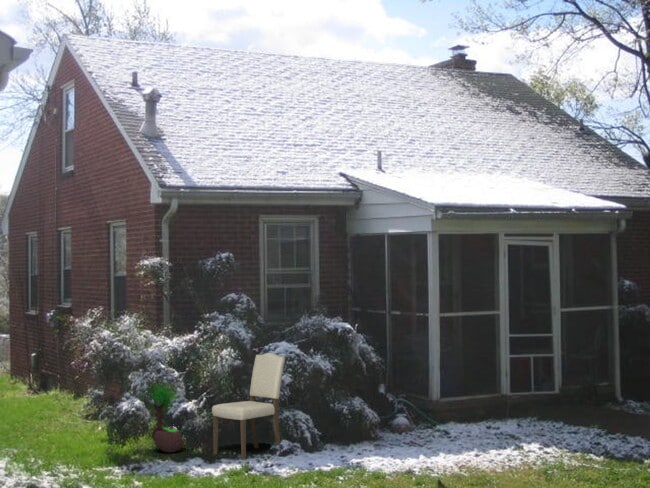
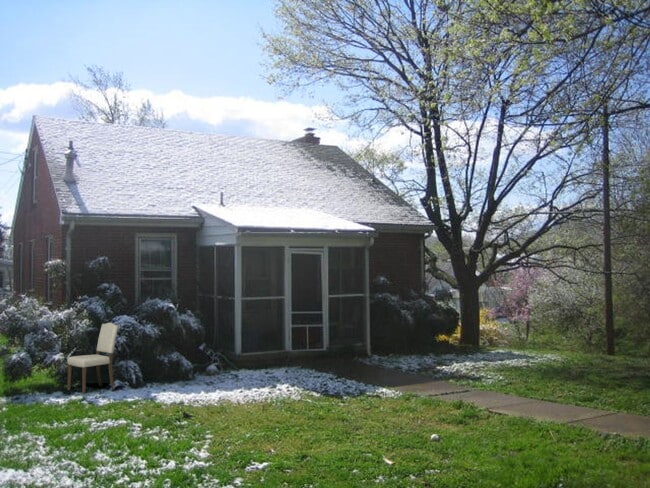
potted tree: present [139,382,184,452] -> none [18,337,52,389]

